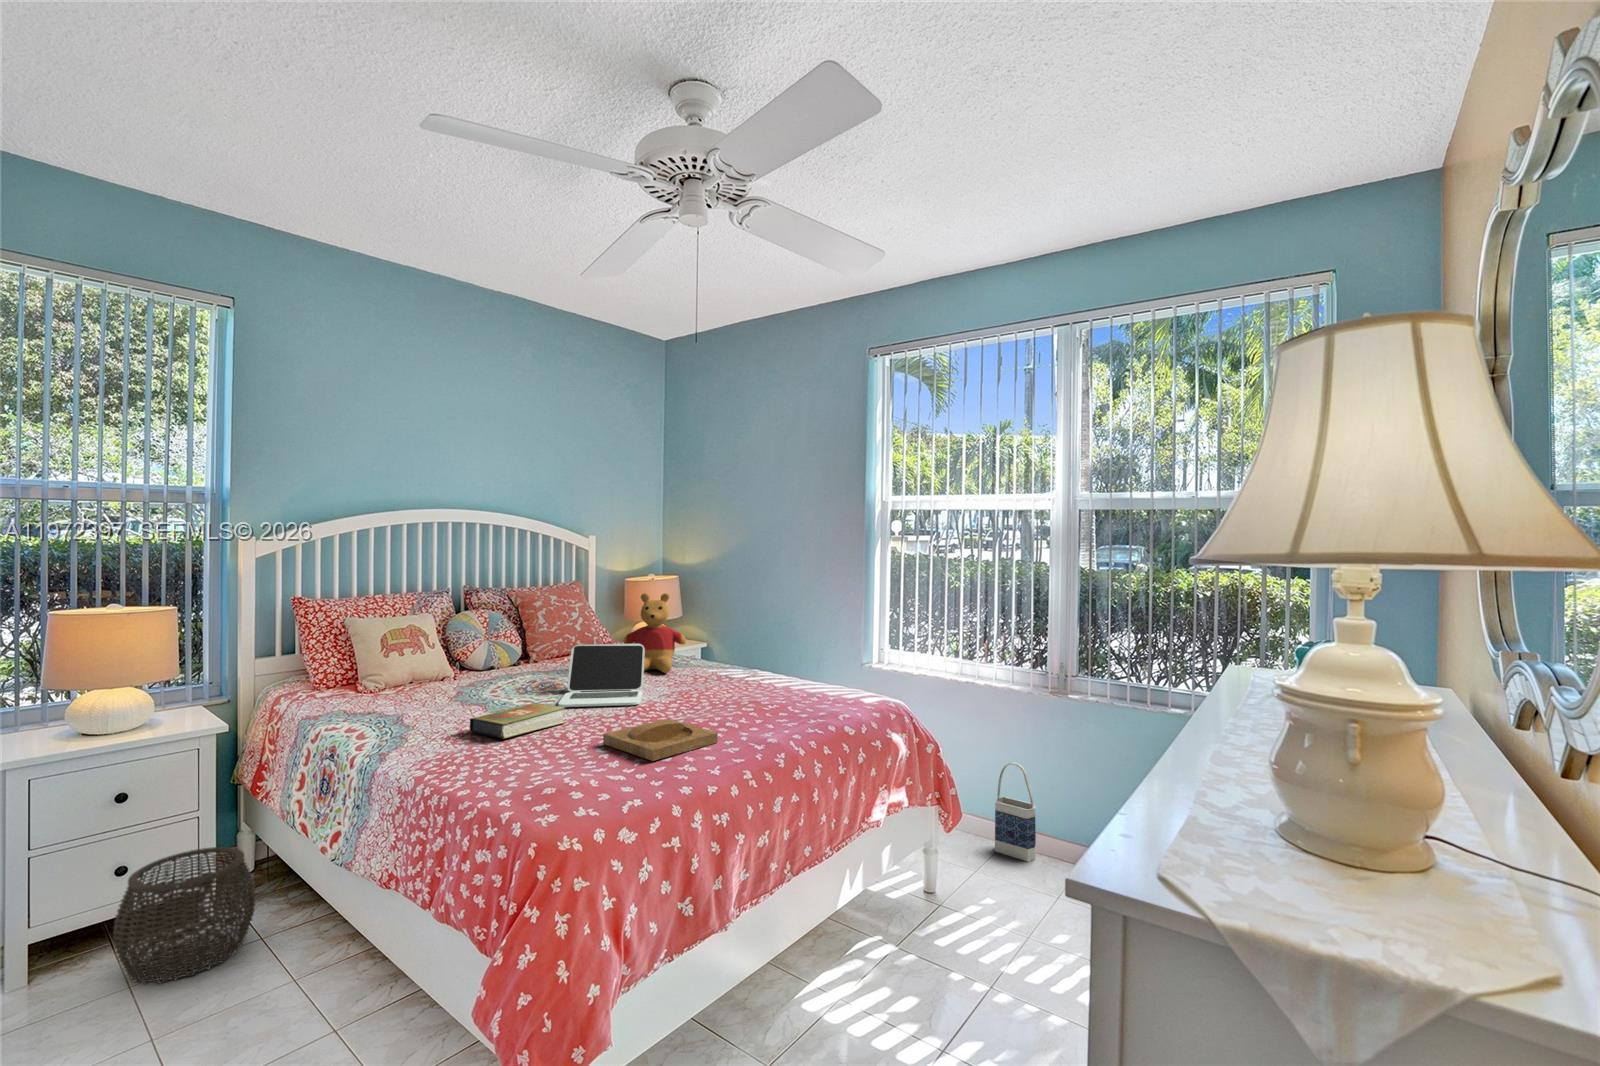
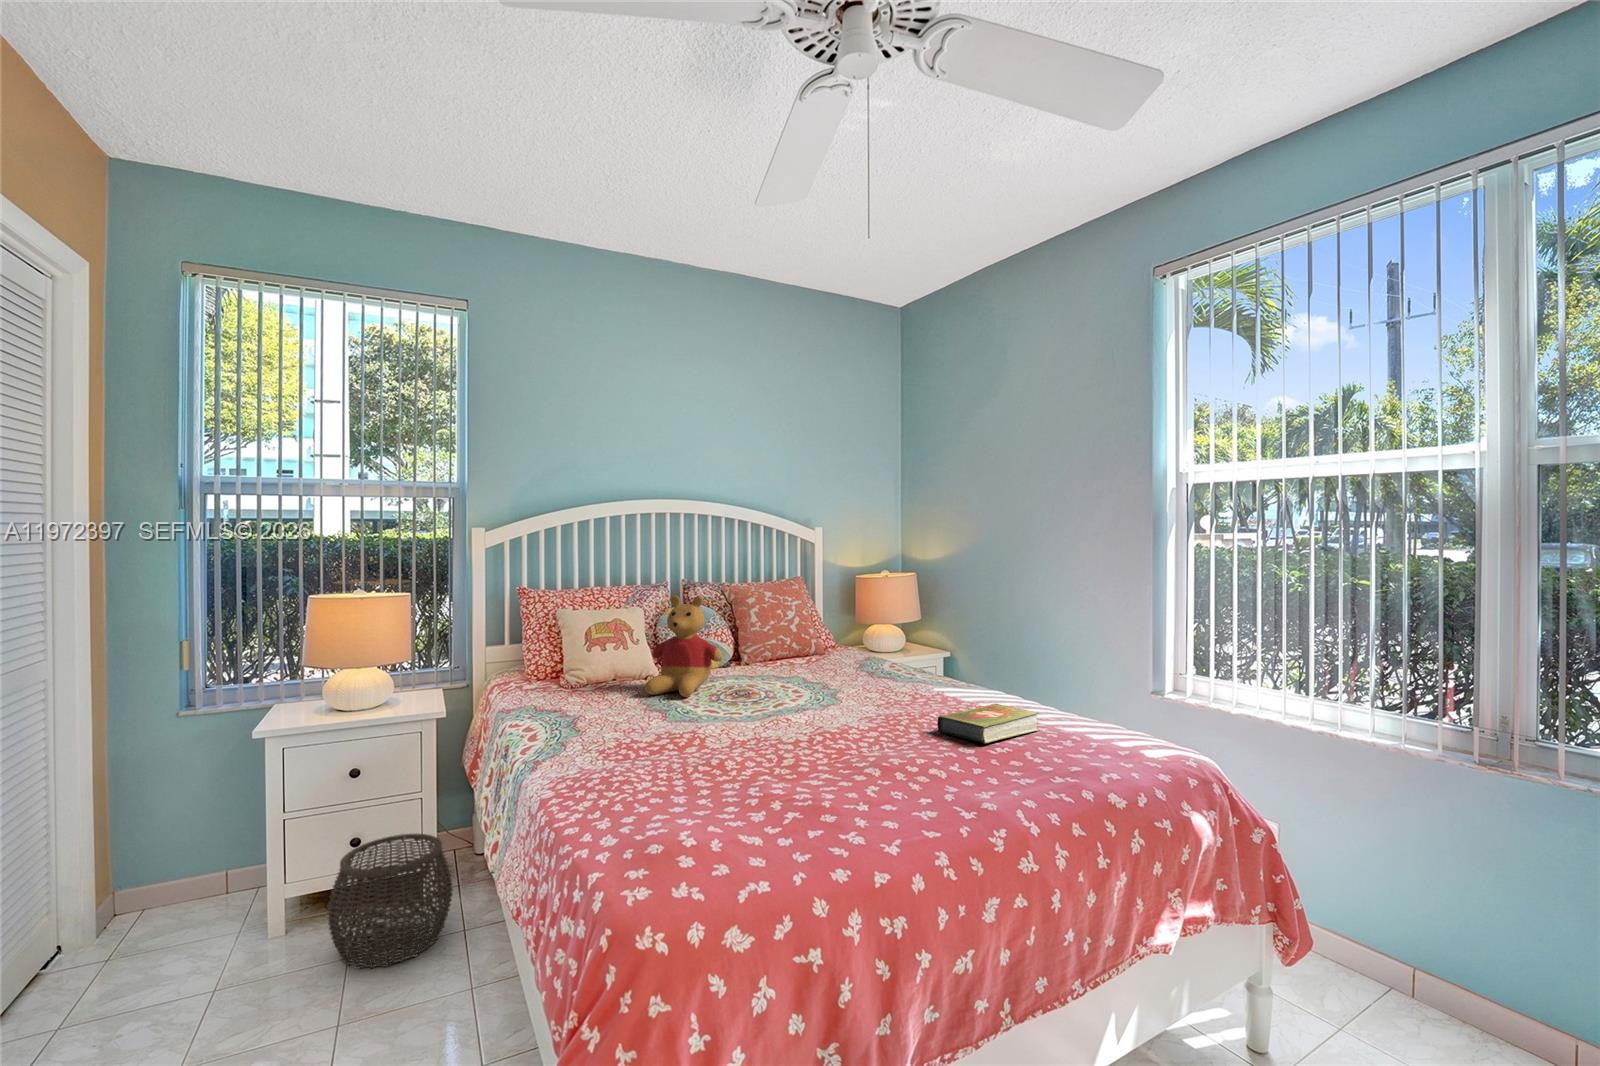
stuffed bear: present [623,593,686,673] -> present [645,595,723,697]
laptop: present [558,644,645,707] -> none [738,648,849,728]
book: present [470,703,565,739] -> present [937,704,1039,743]
tray: present [603,719,718,761] -> none [761,754,908,818]
bag: present [995,762,1036,862] -> none [1379,868,1462,1037]

